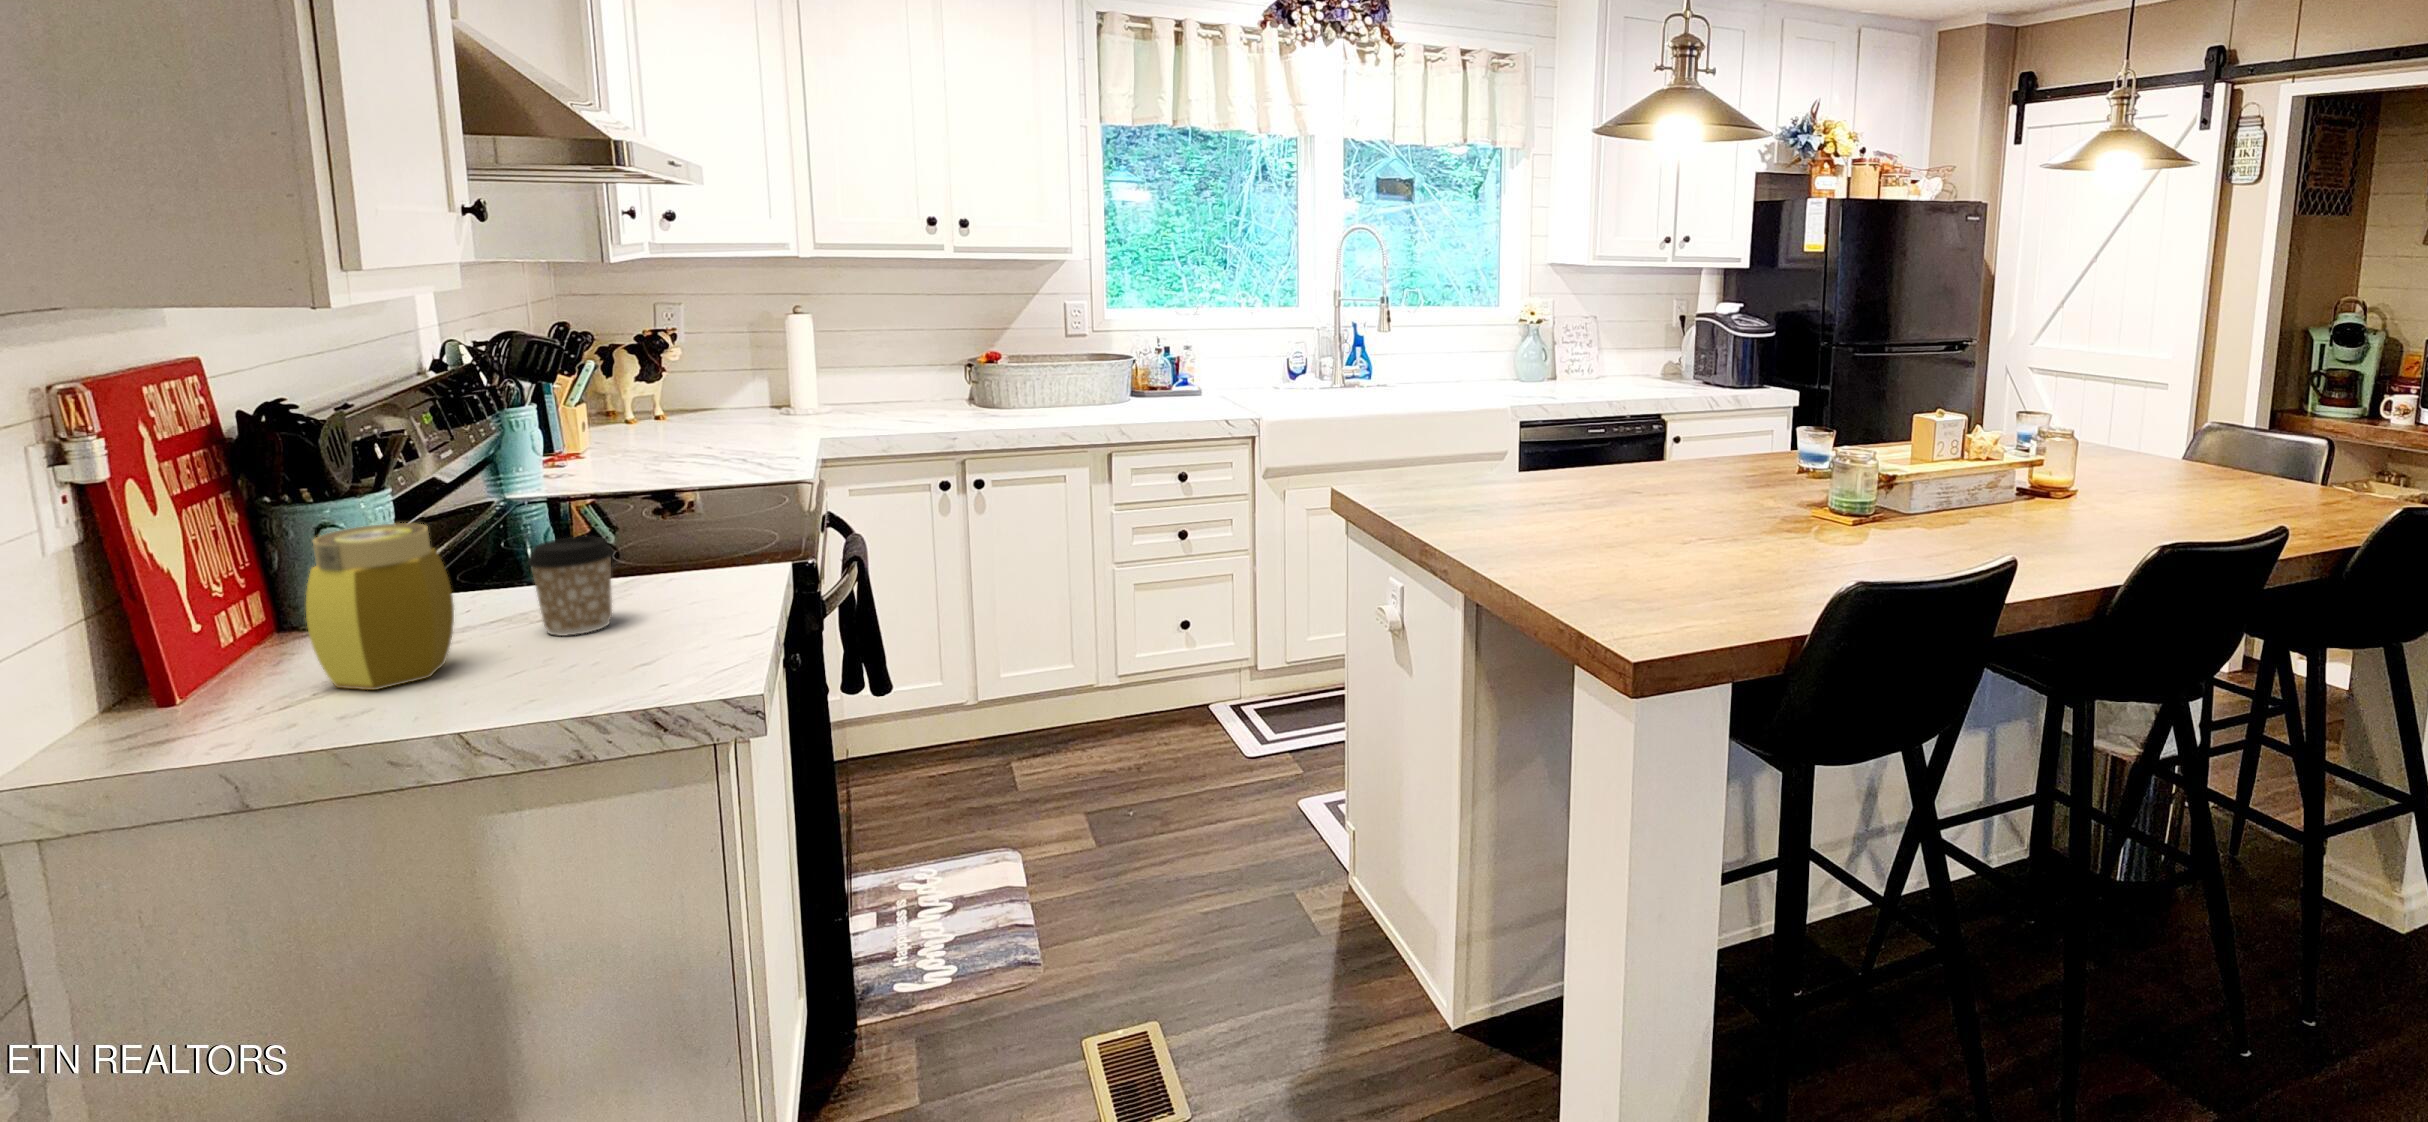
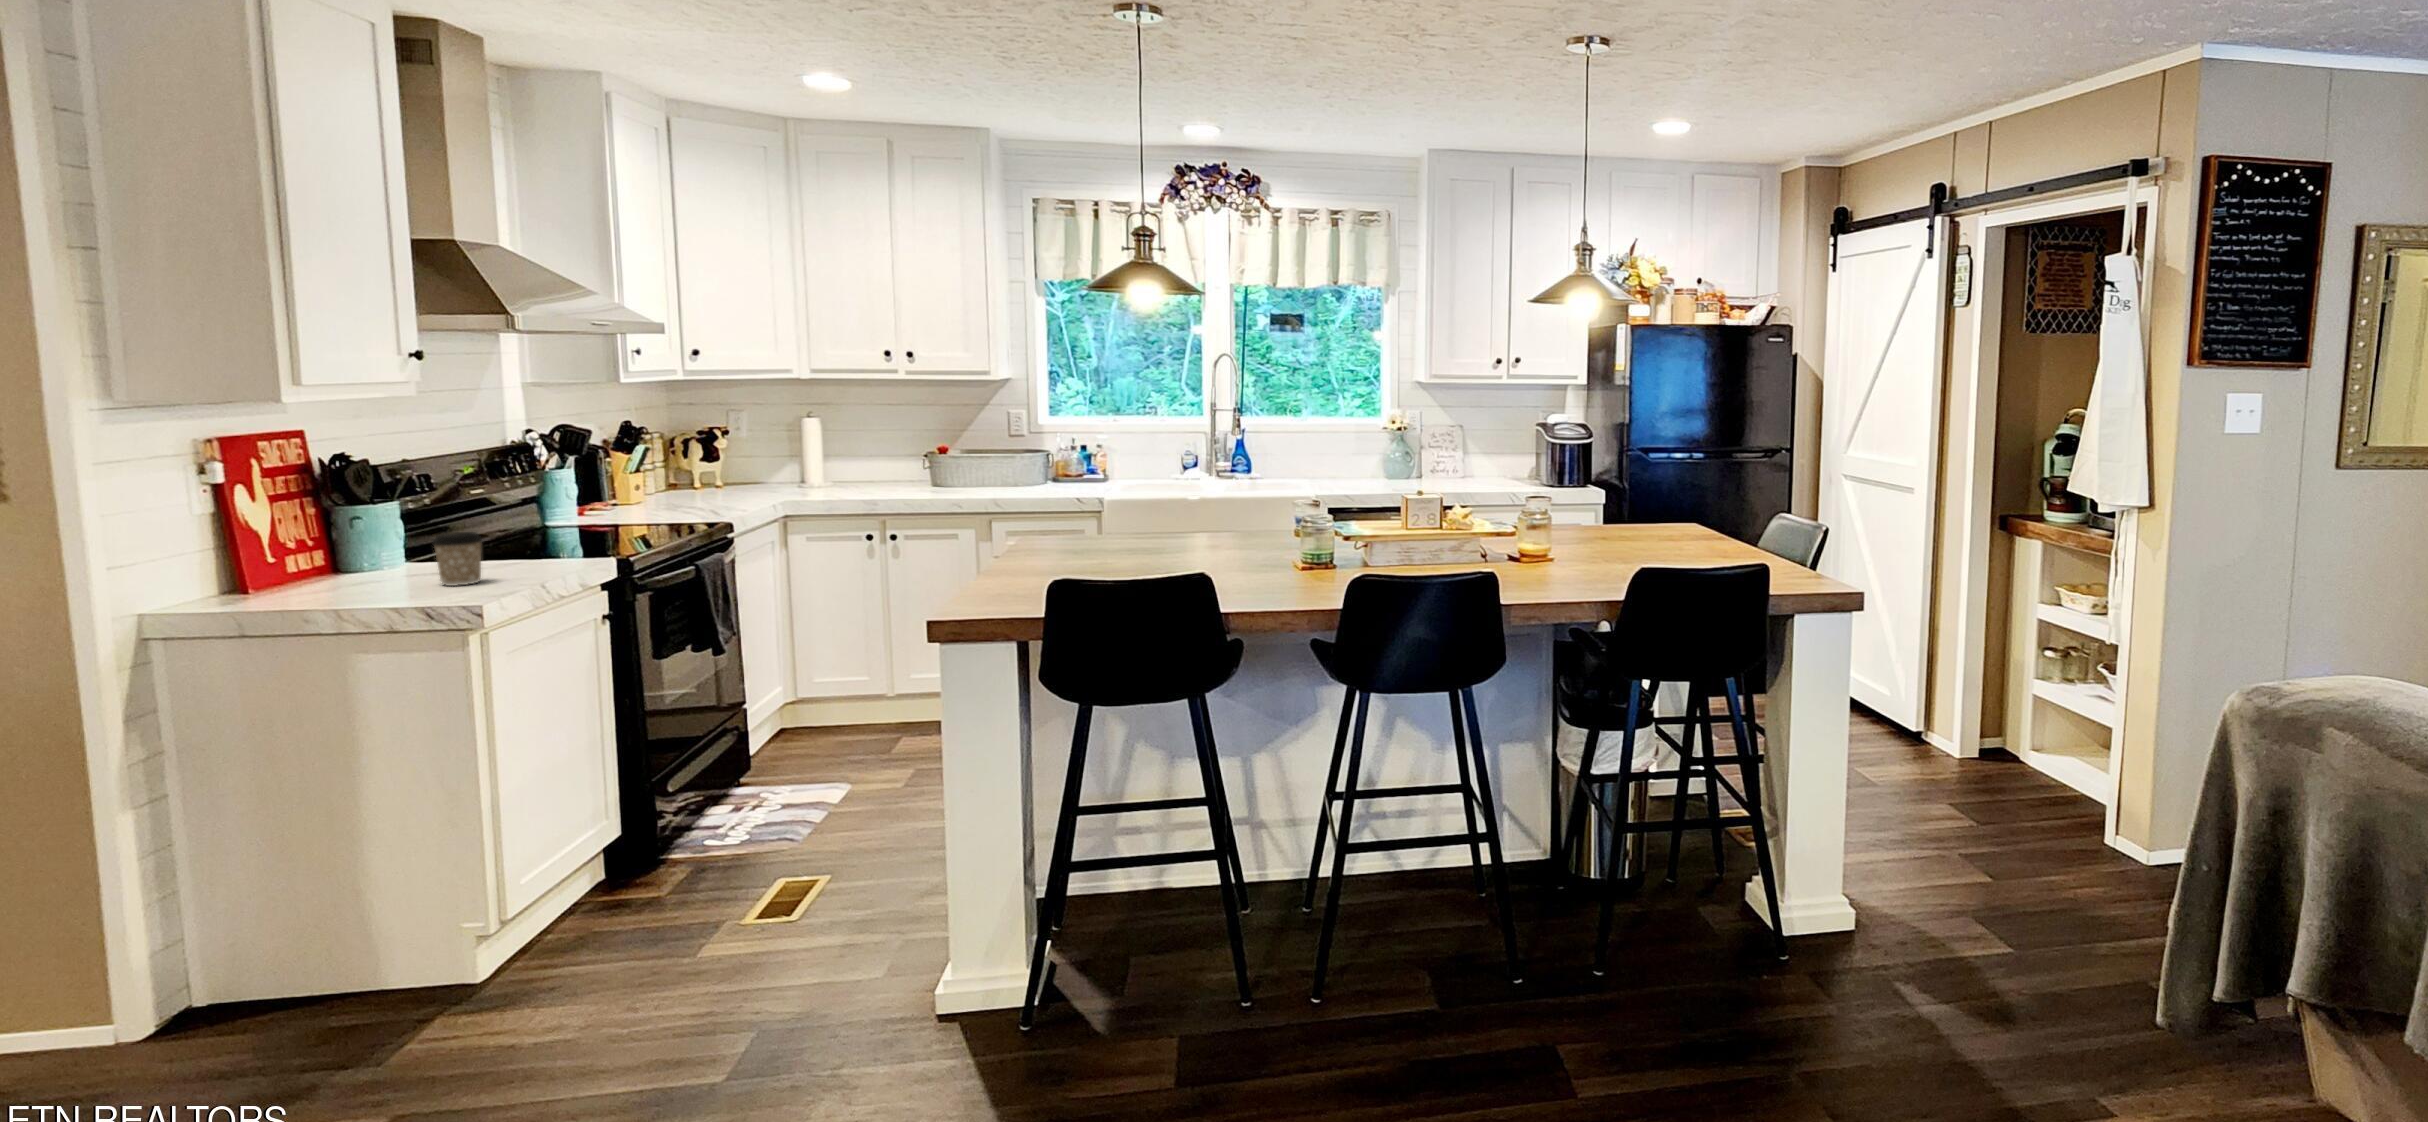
jar: present [306,523,454,690] -> none [300,514,381,600]

